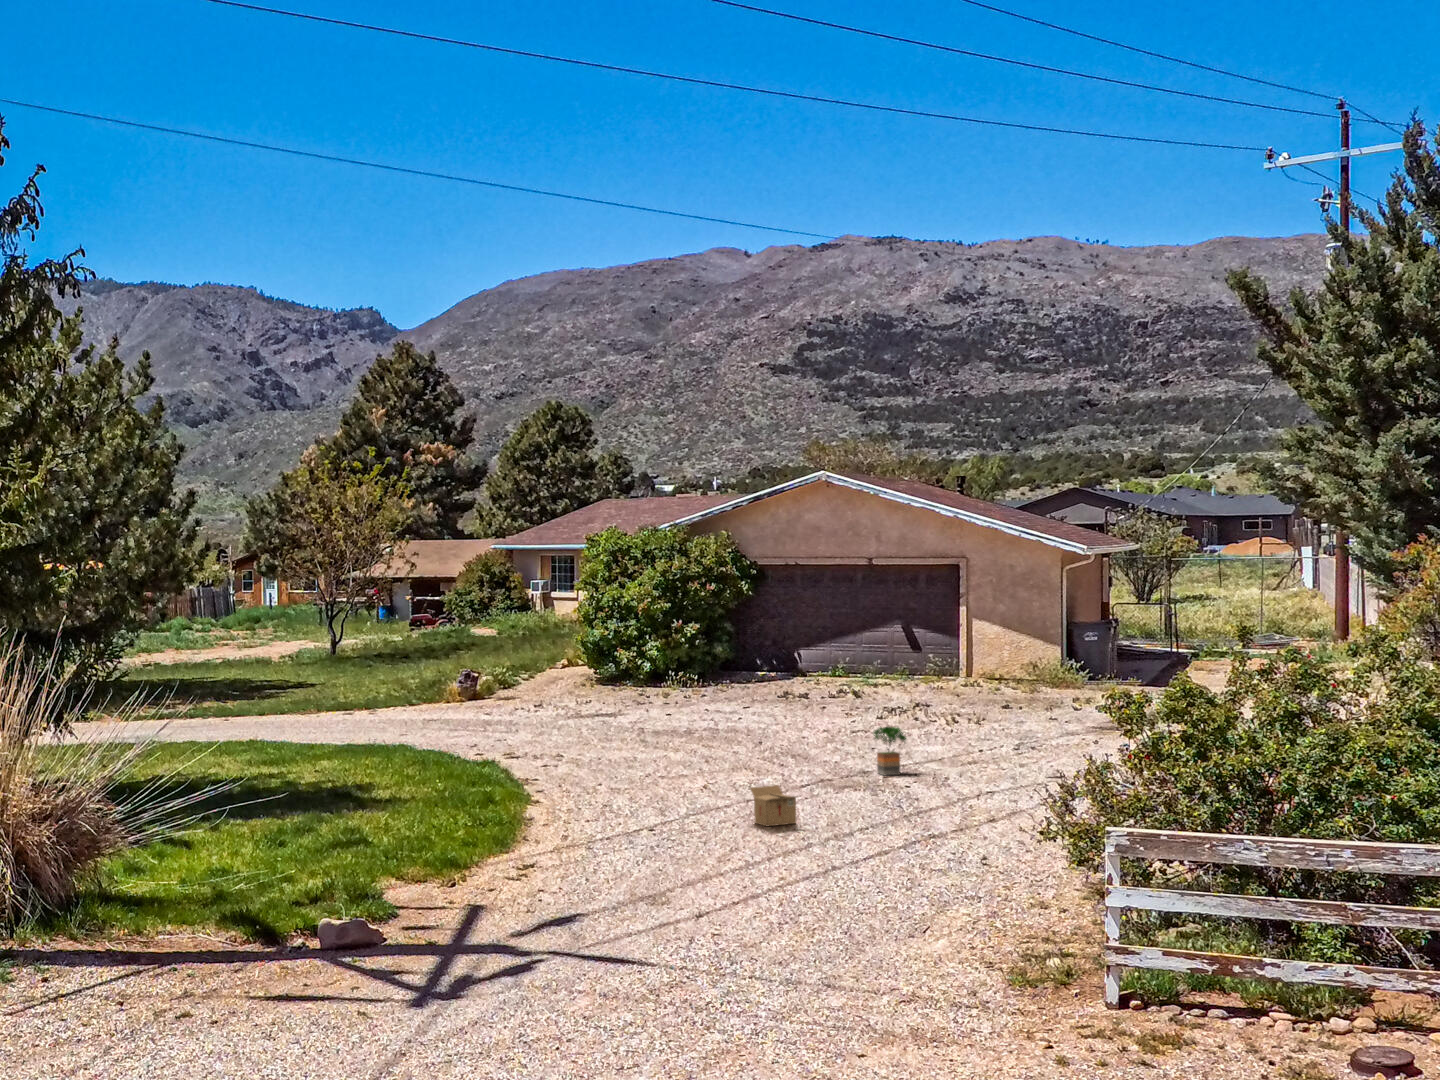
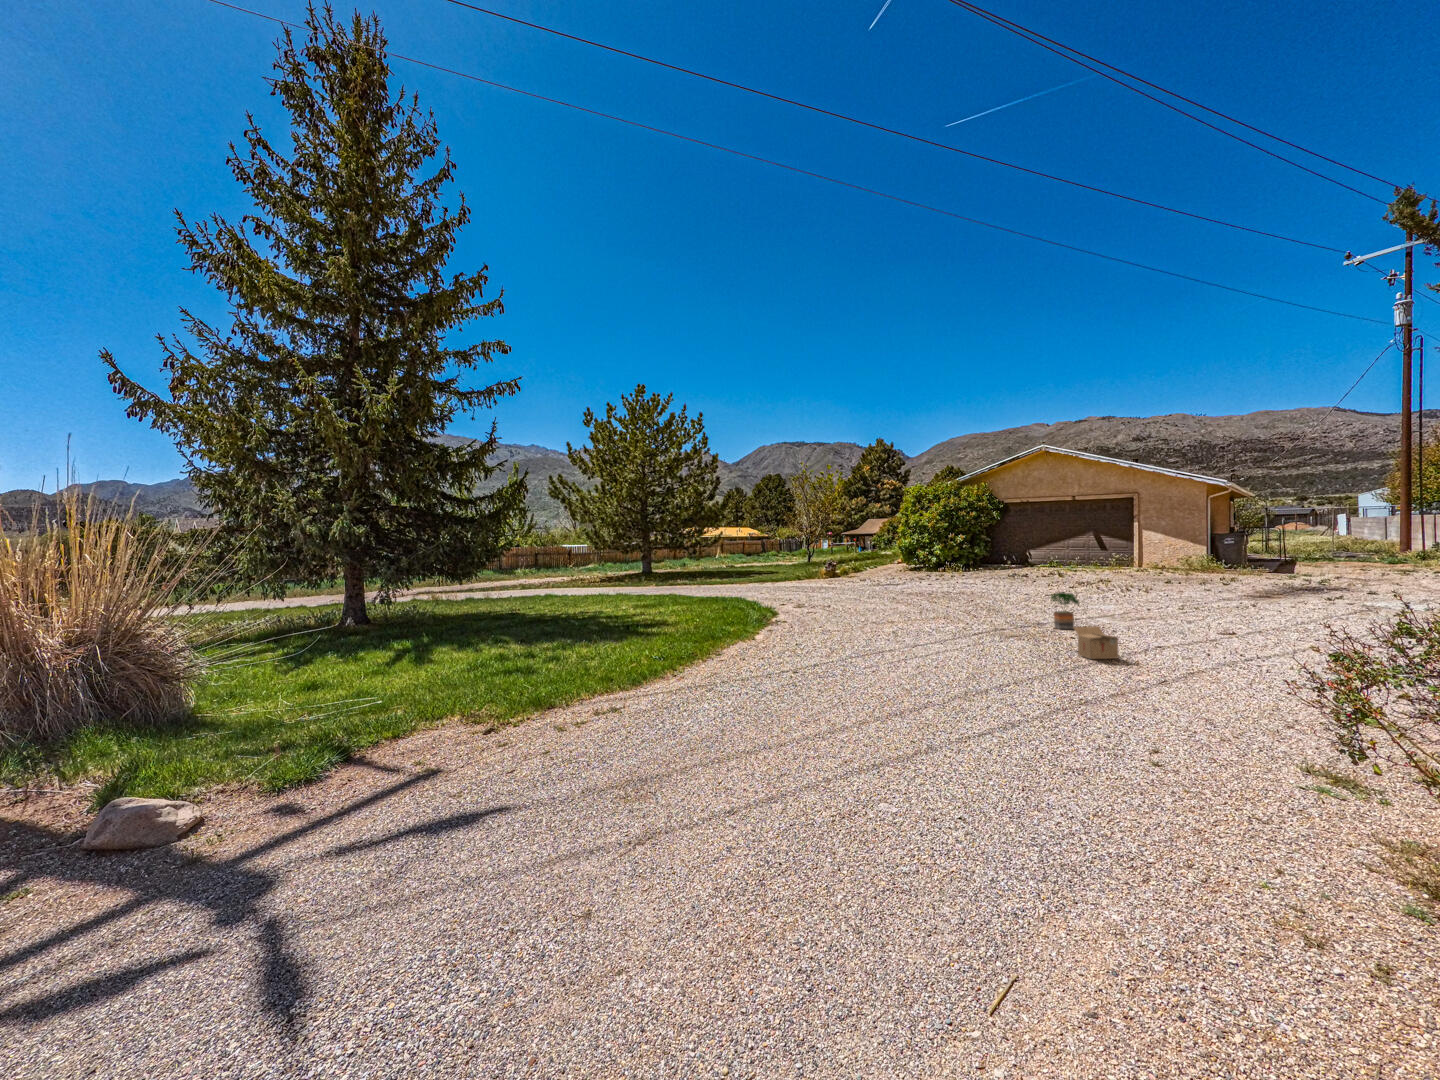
cardboard box: present [750,785,797,826] -> present [1073,626,1119,659]

